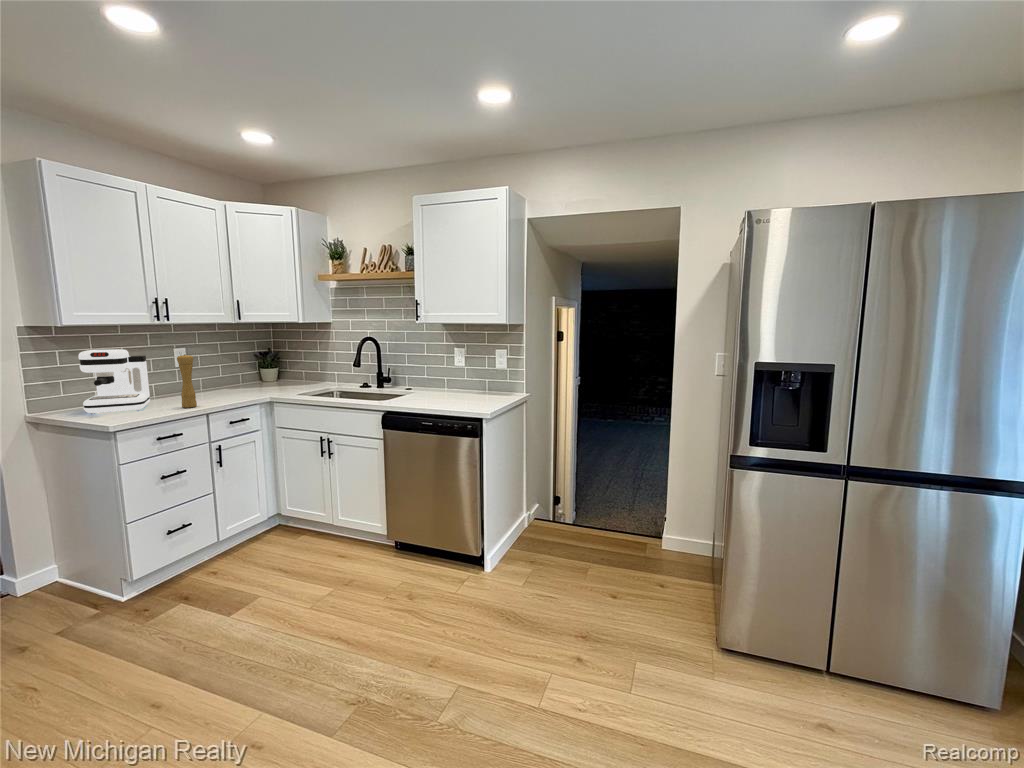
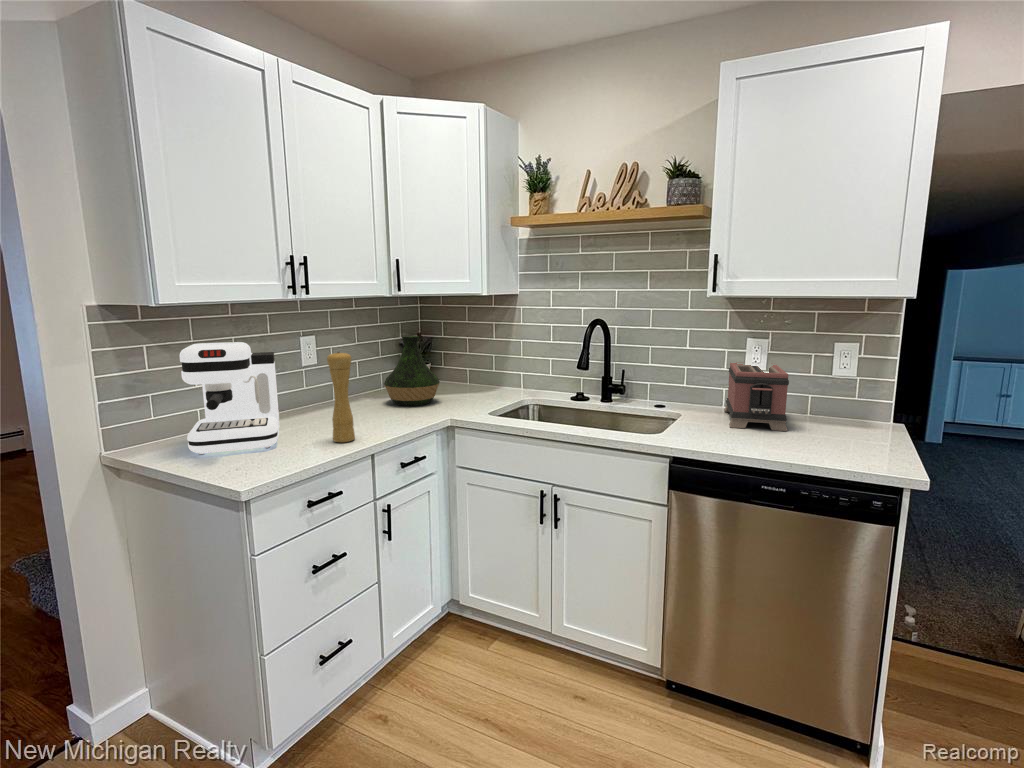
vase: none [235,348,274,392] -> present [384,336,440,406]
toaster: none [433,362,473,399] -> present [724,363,789,431]

